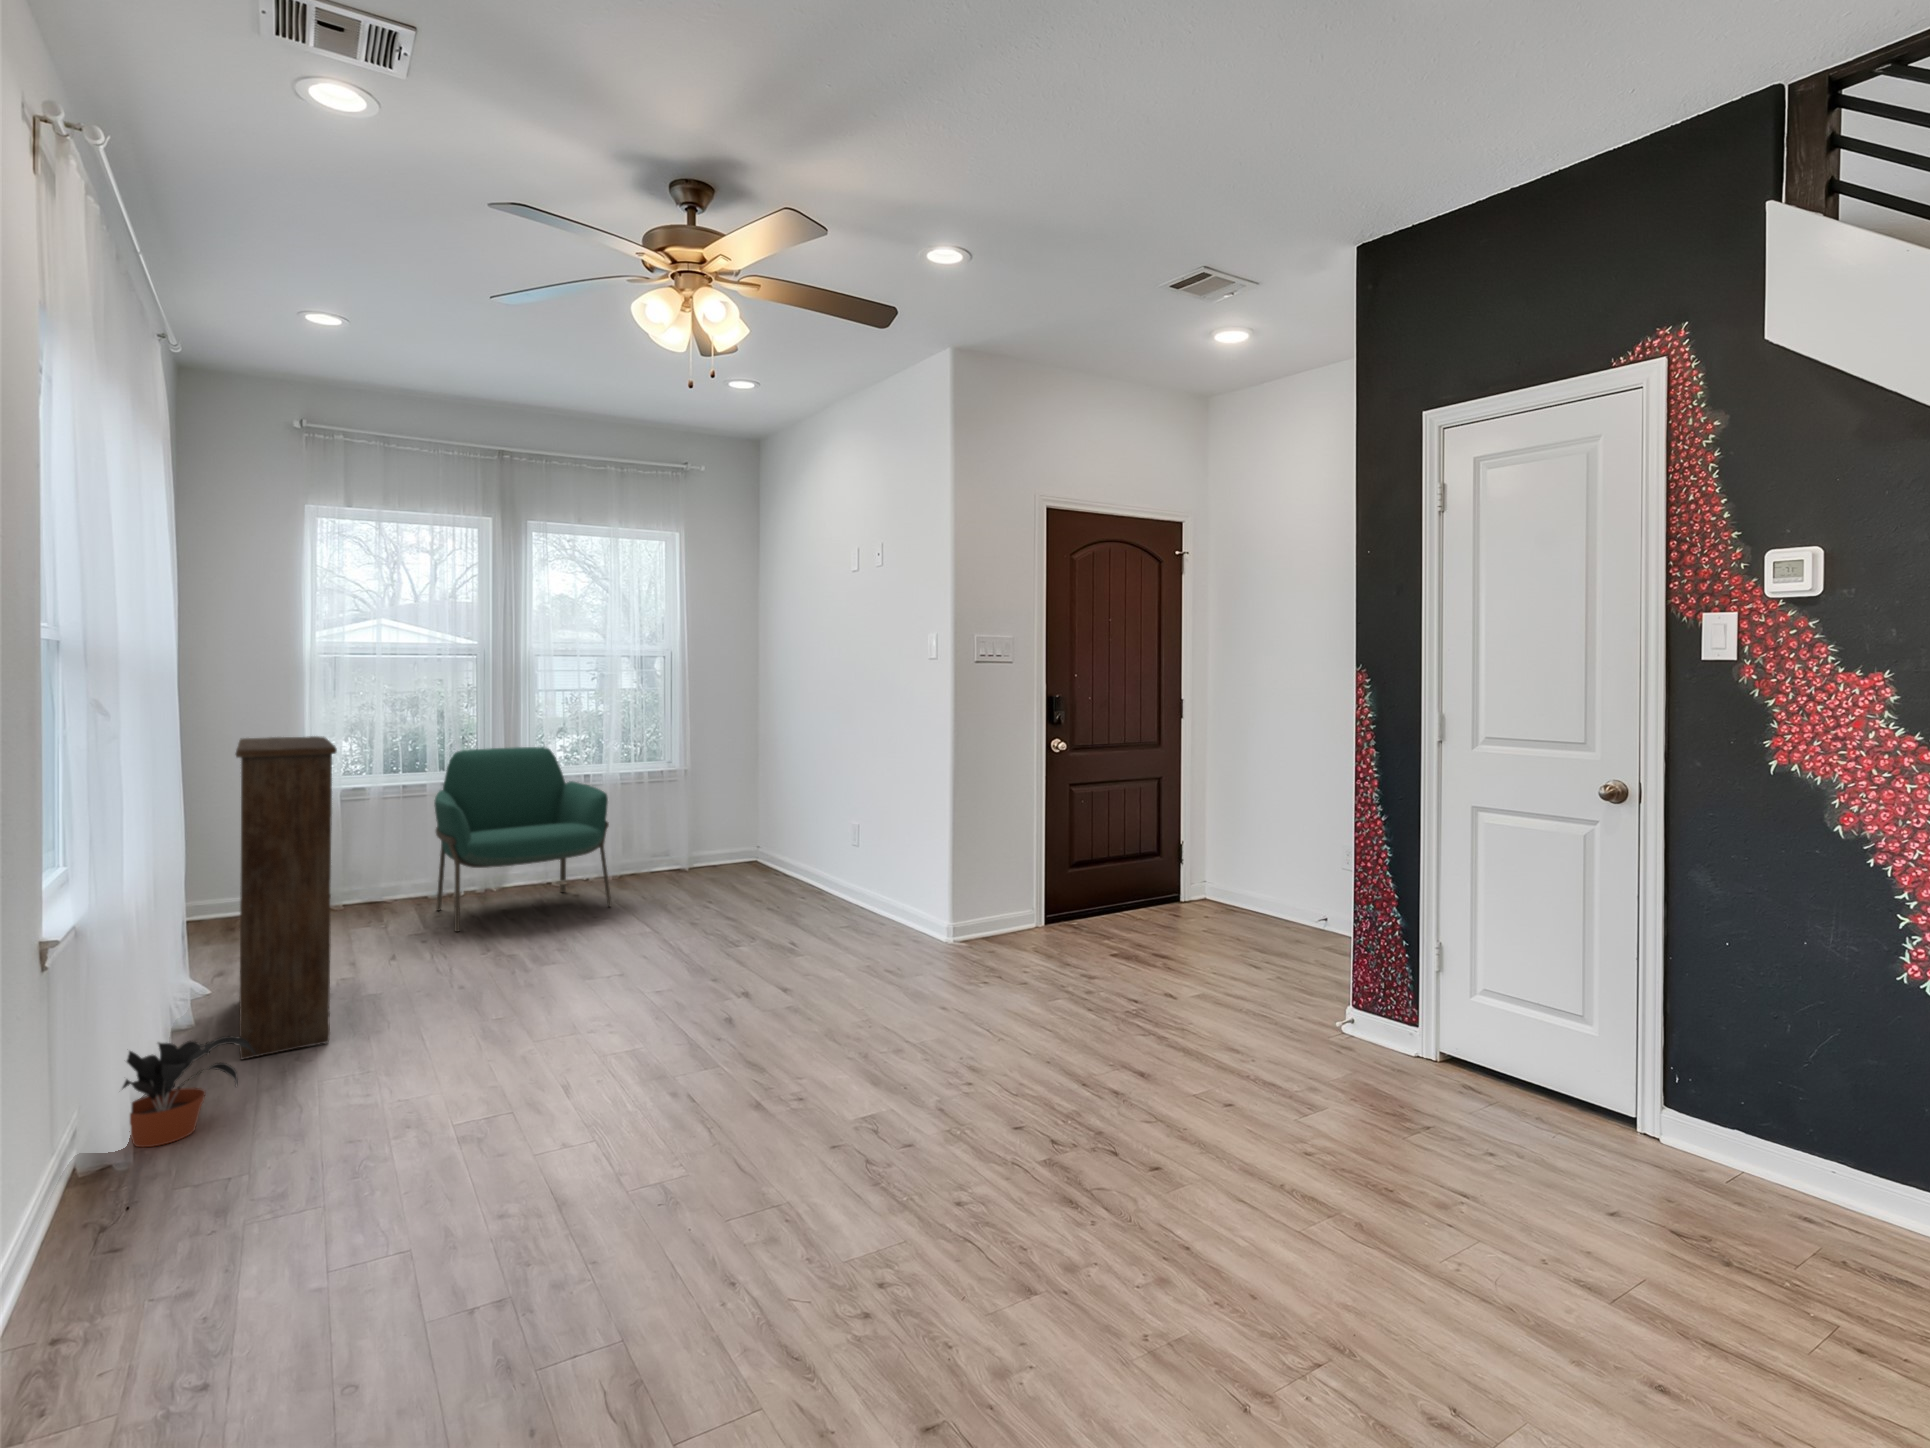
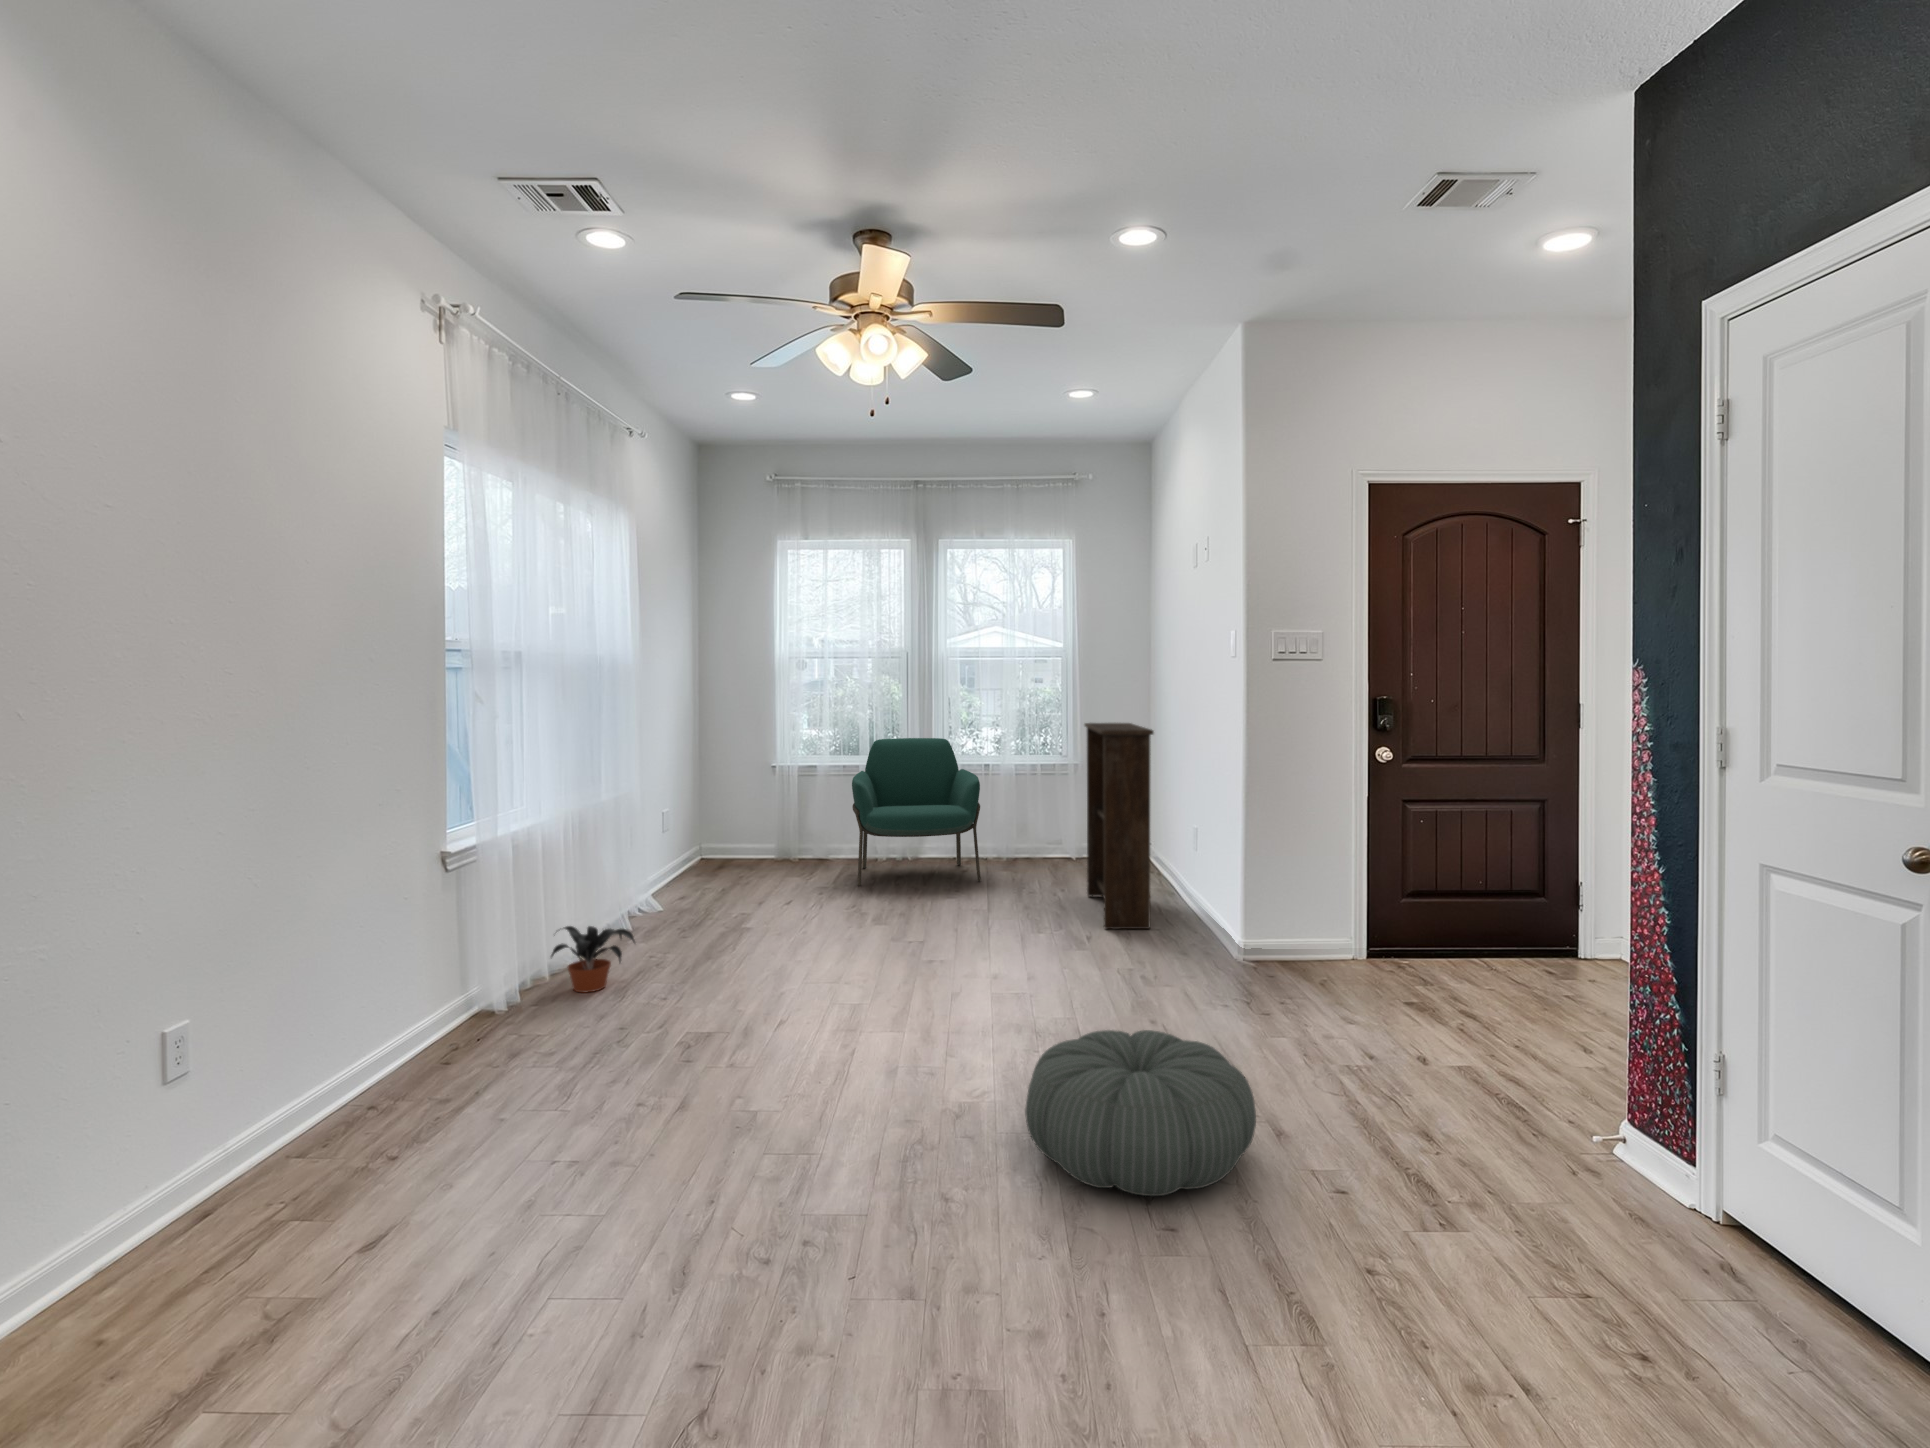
bookshelf: present [236,736,337,1059] -> present [1085,723,1154,929]
pouf: none [964,1013,1184,1171] -> present [1025,1030,1256,1196]

